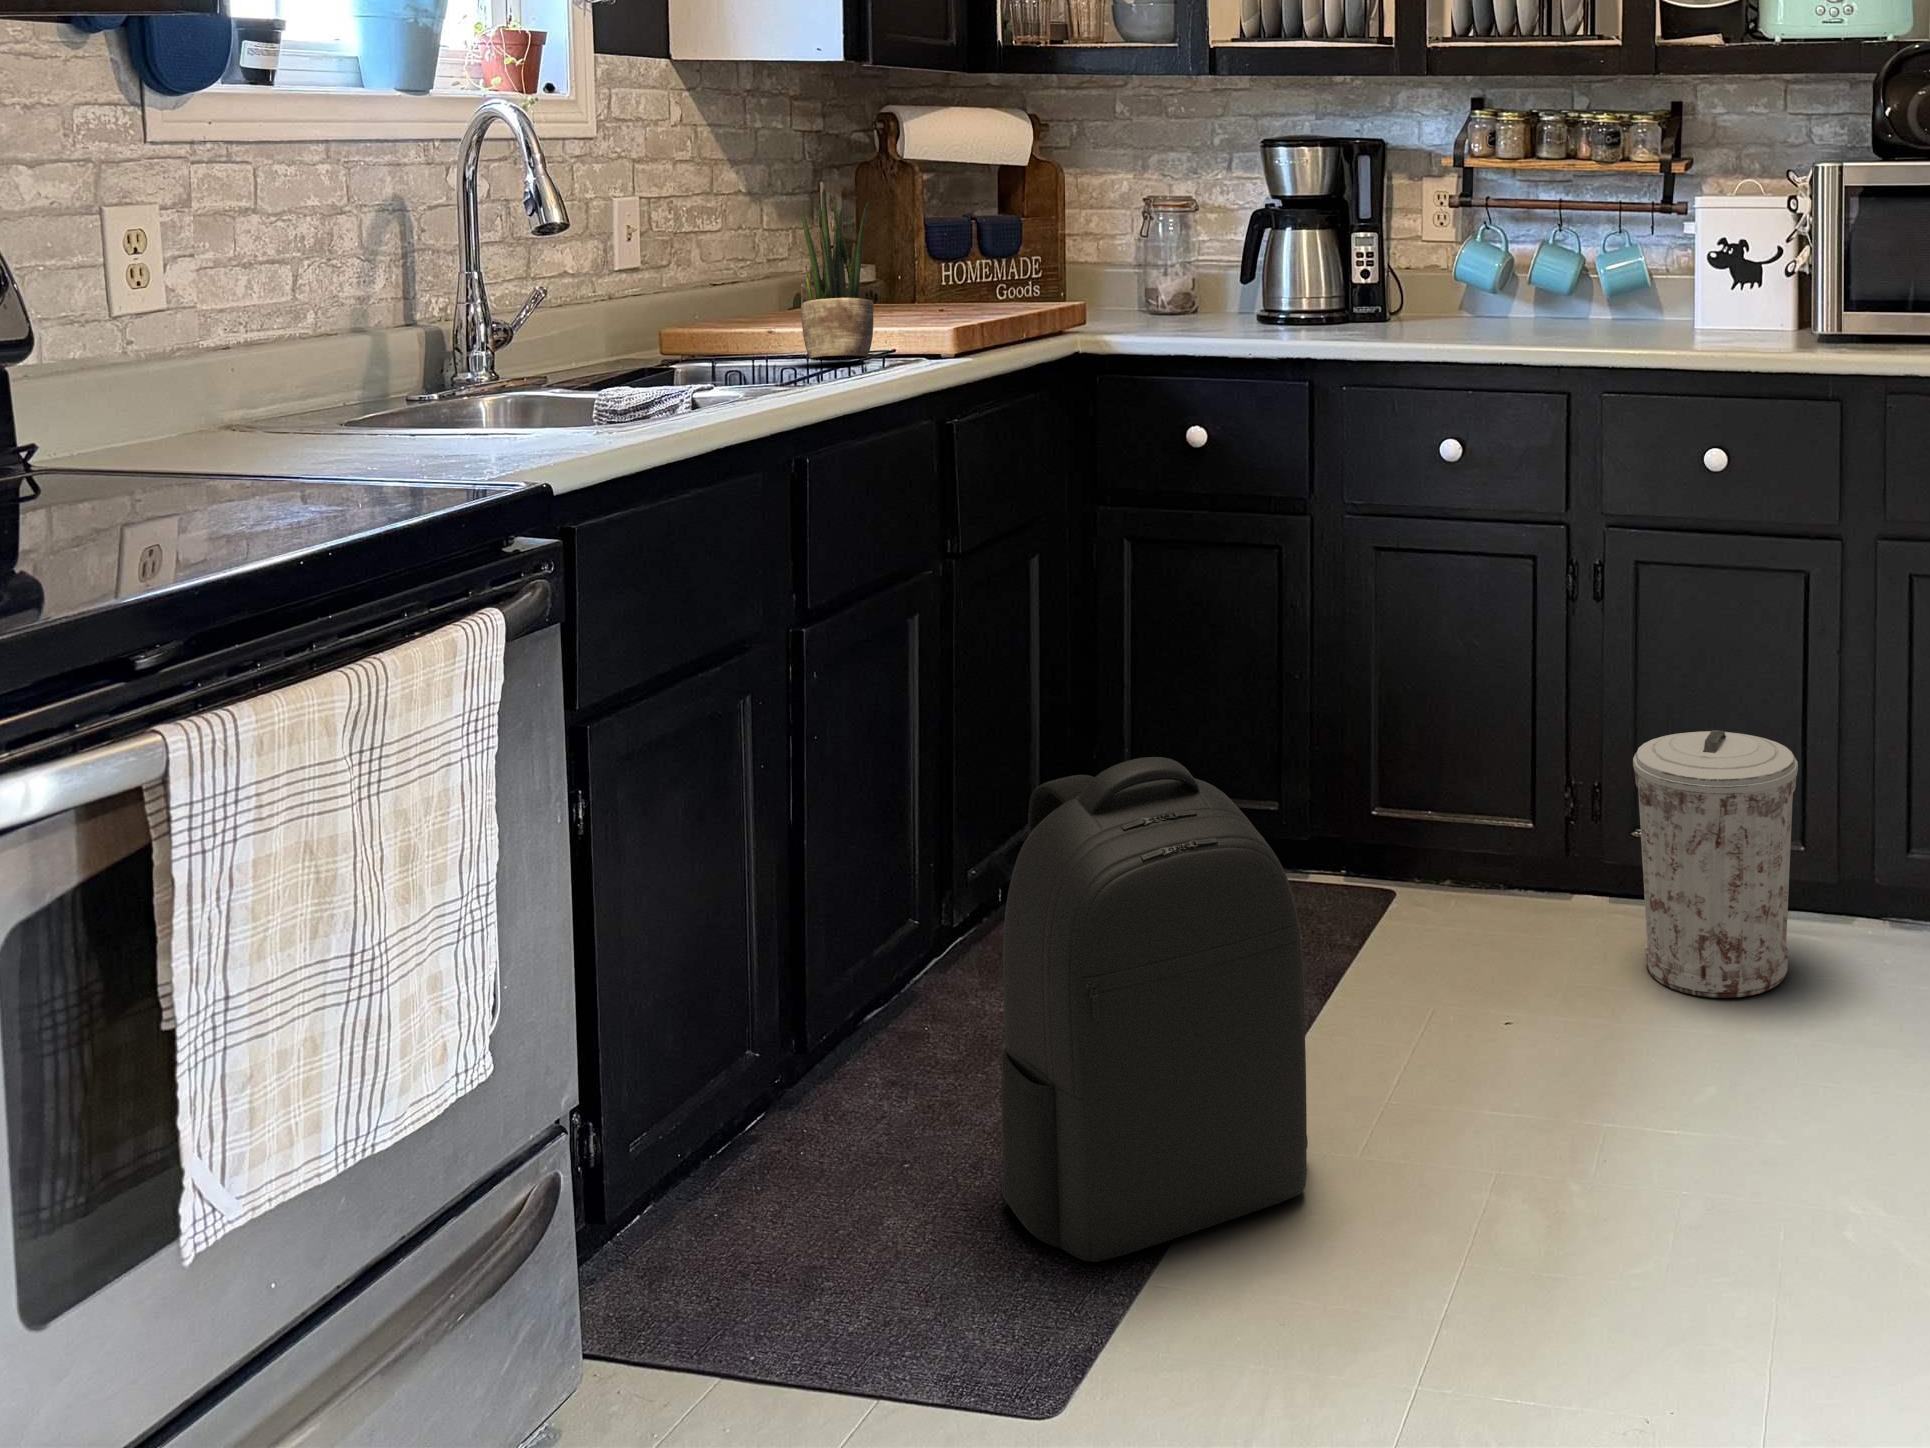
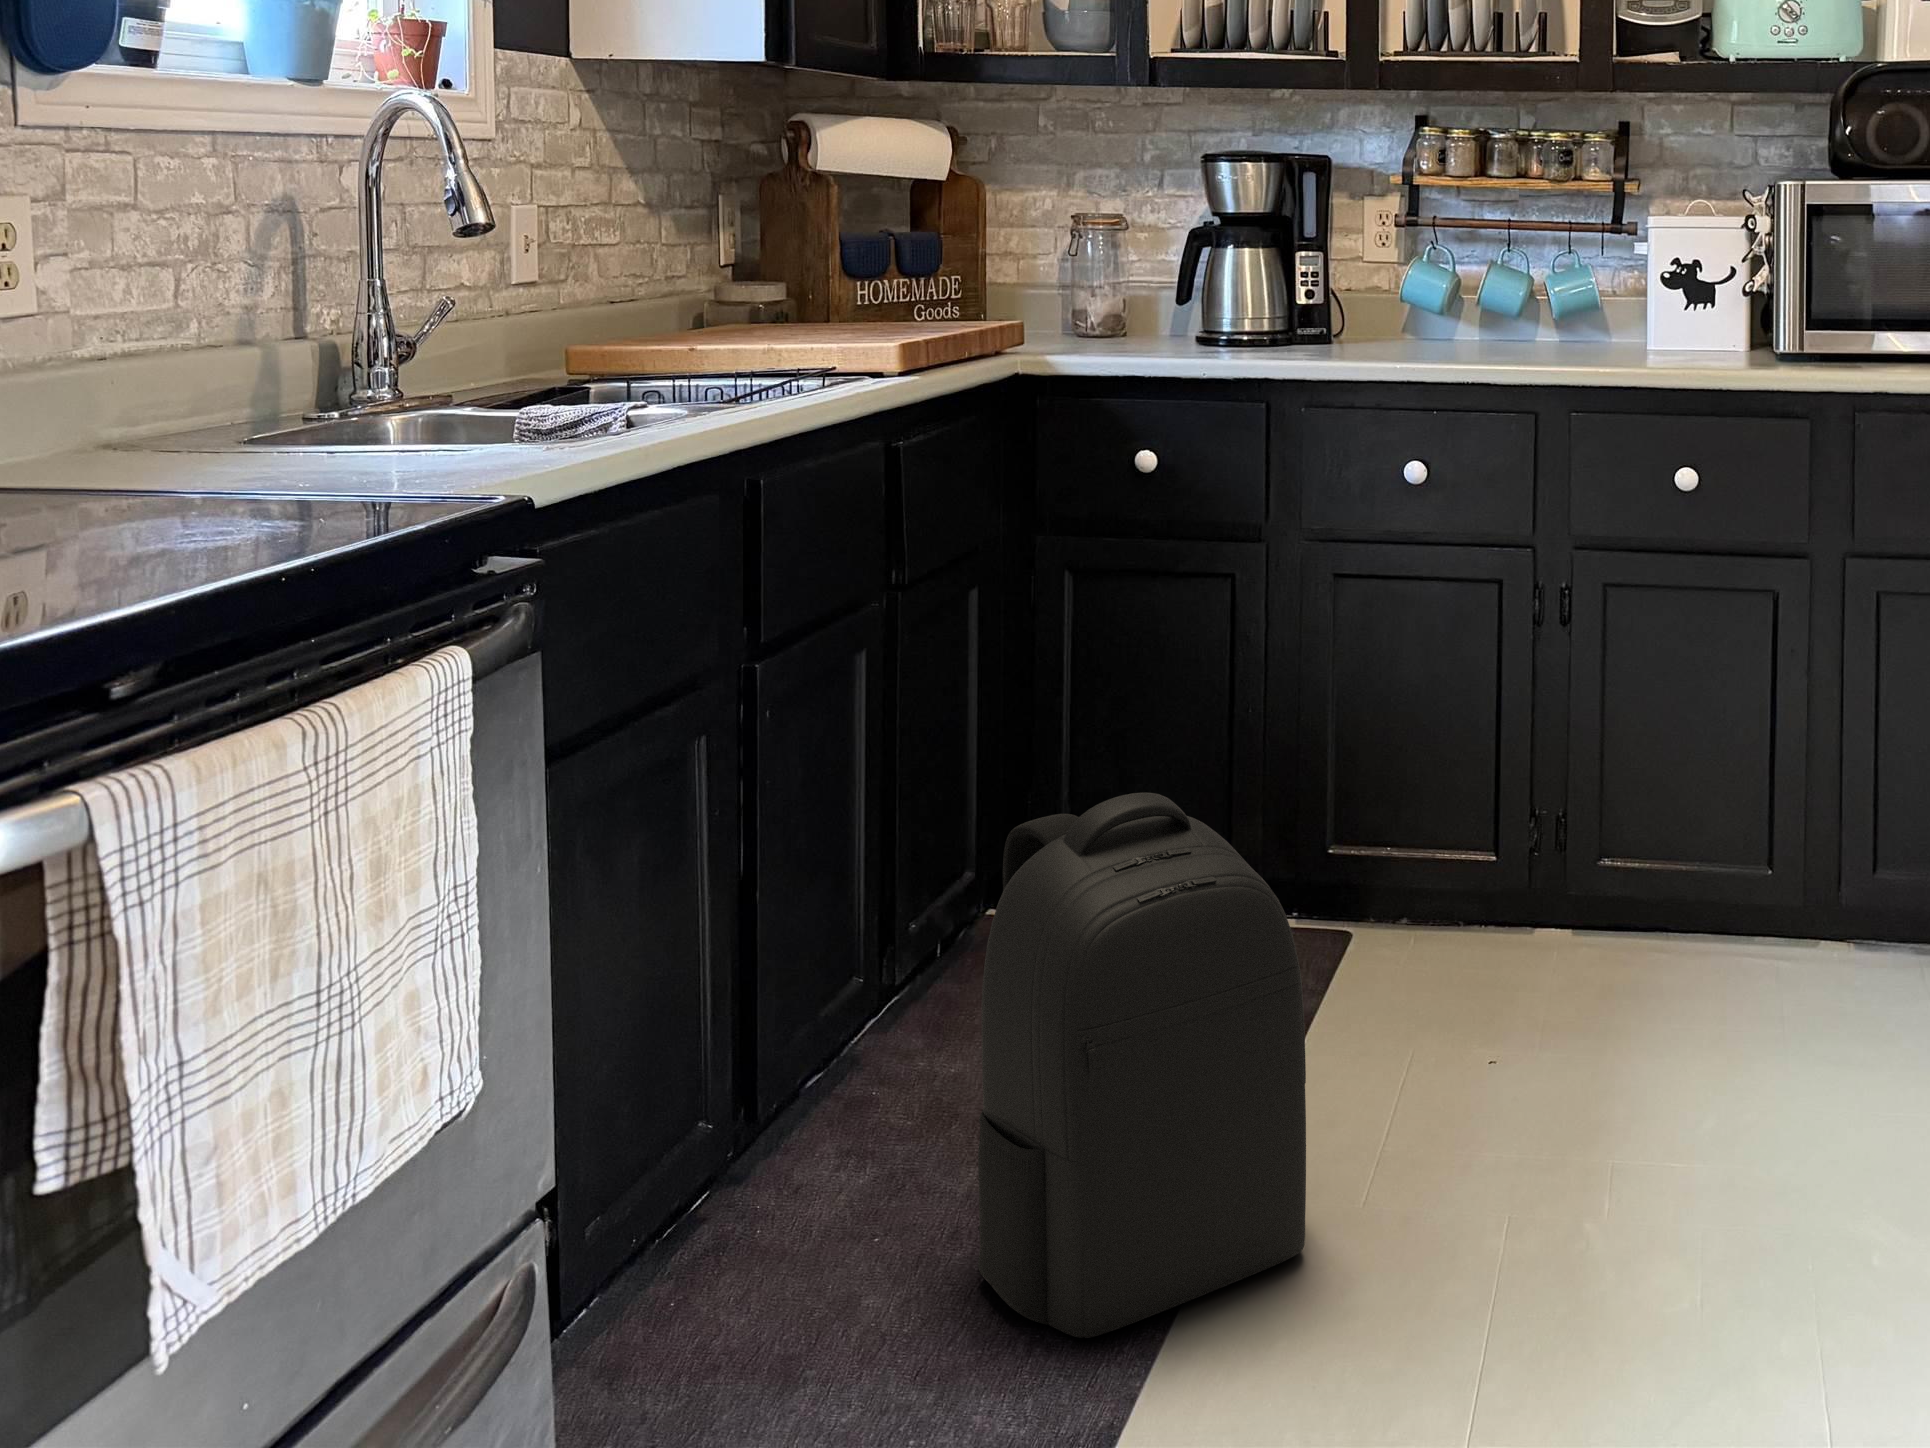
potted plant: present [801,188,873,361] -> none [733,193,811,378]
trash can: present [1633,730,1798,998] -> none [1608,755,1775,1029]

